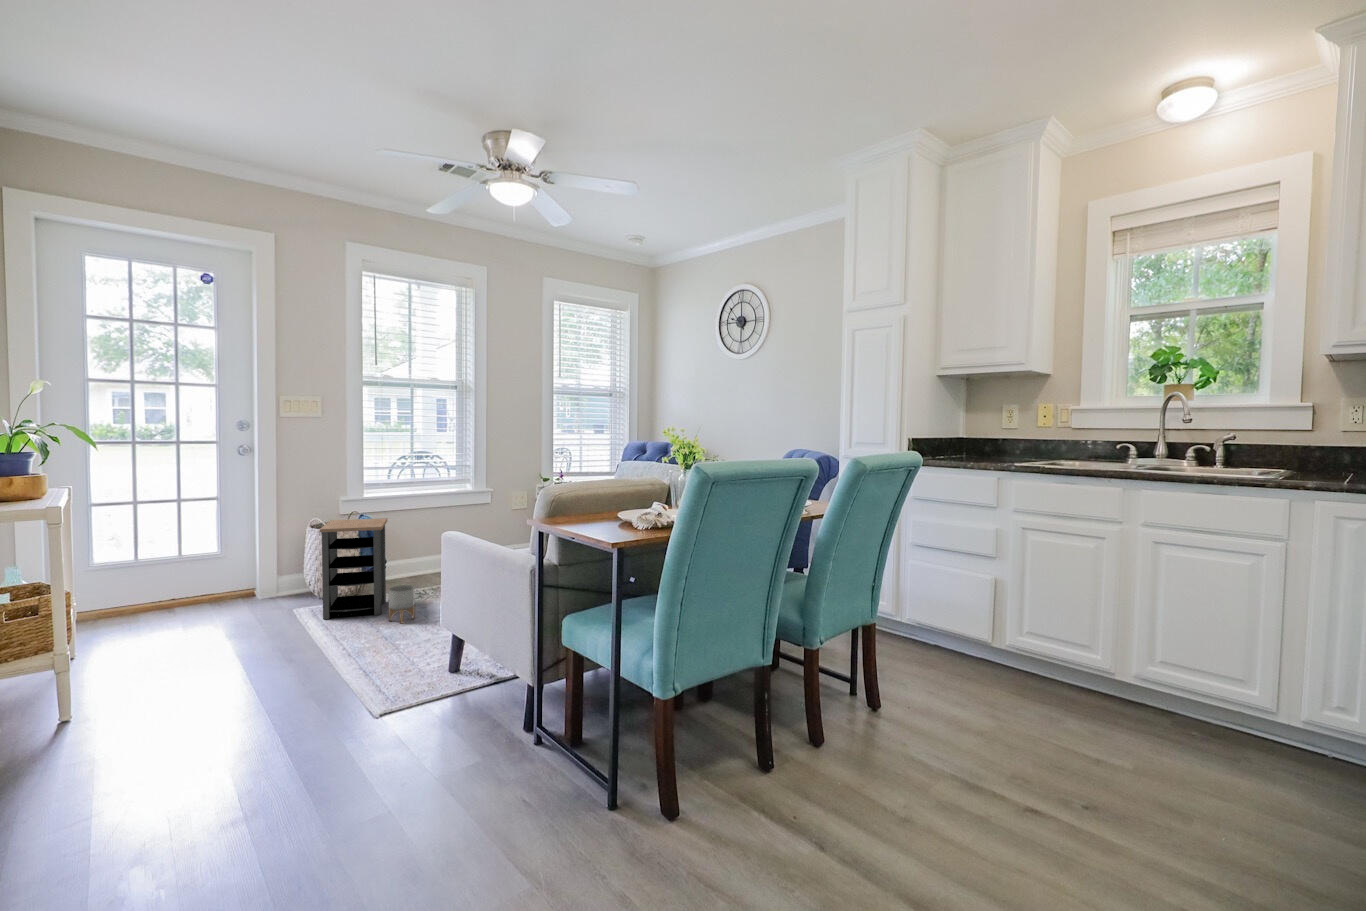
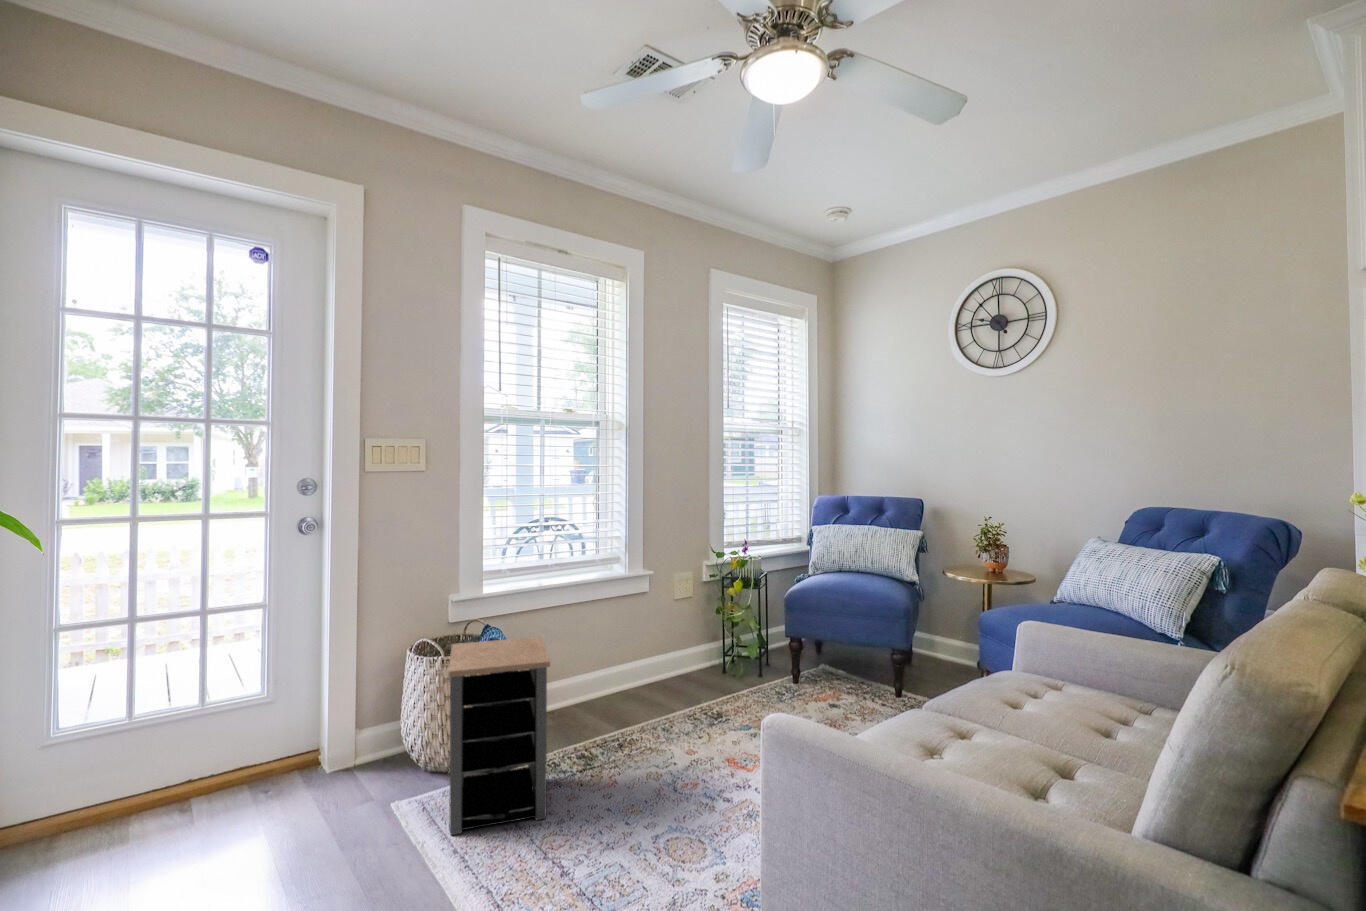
planter: present [389,585,415,623] -> none [569,766,612,847]

